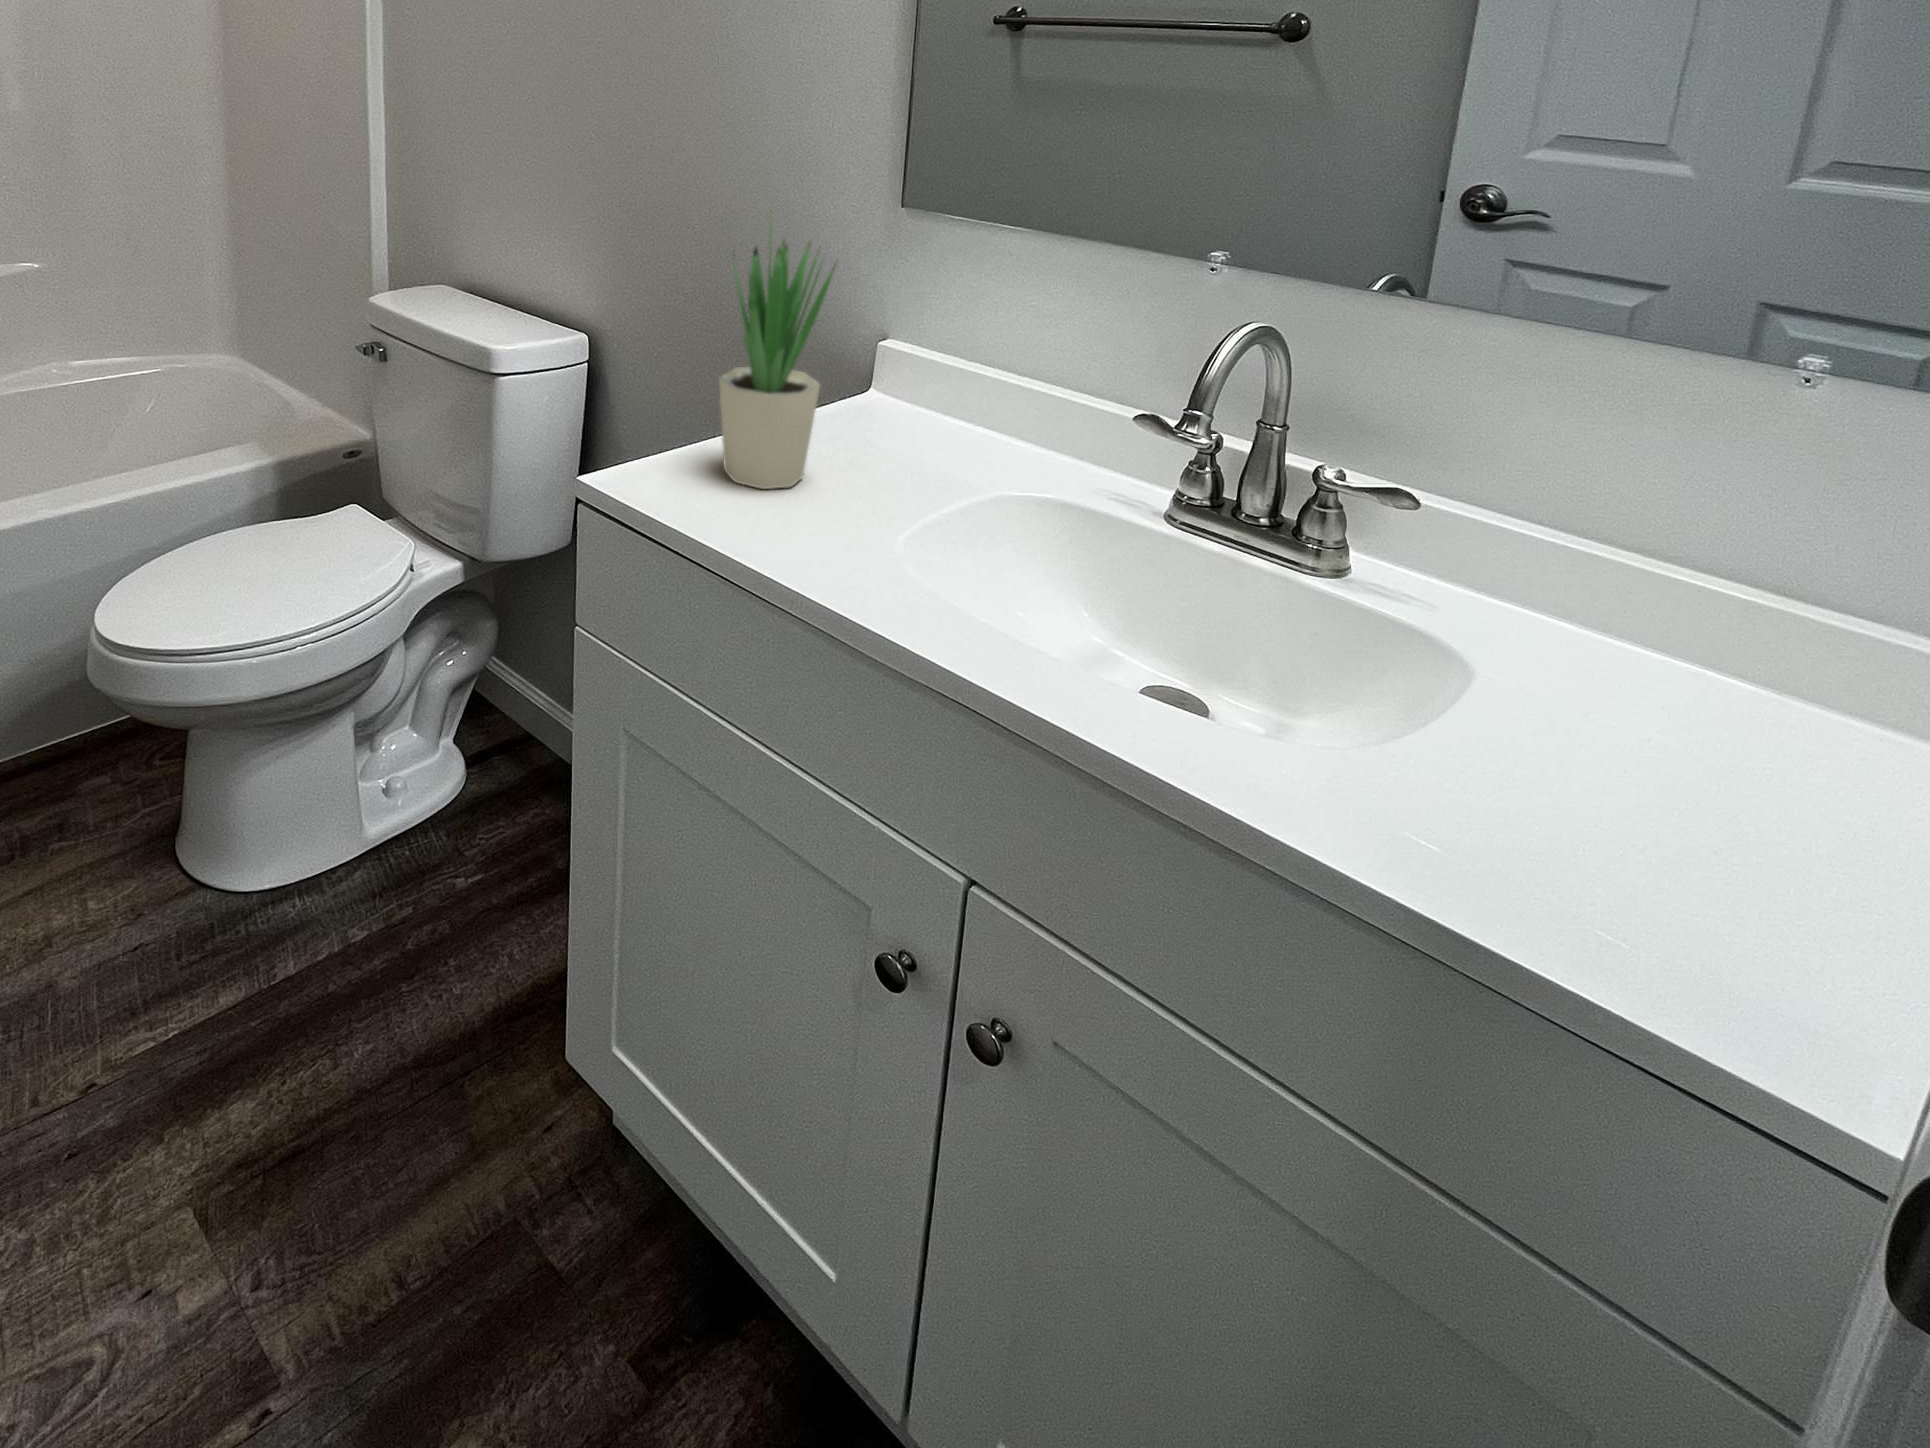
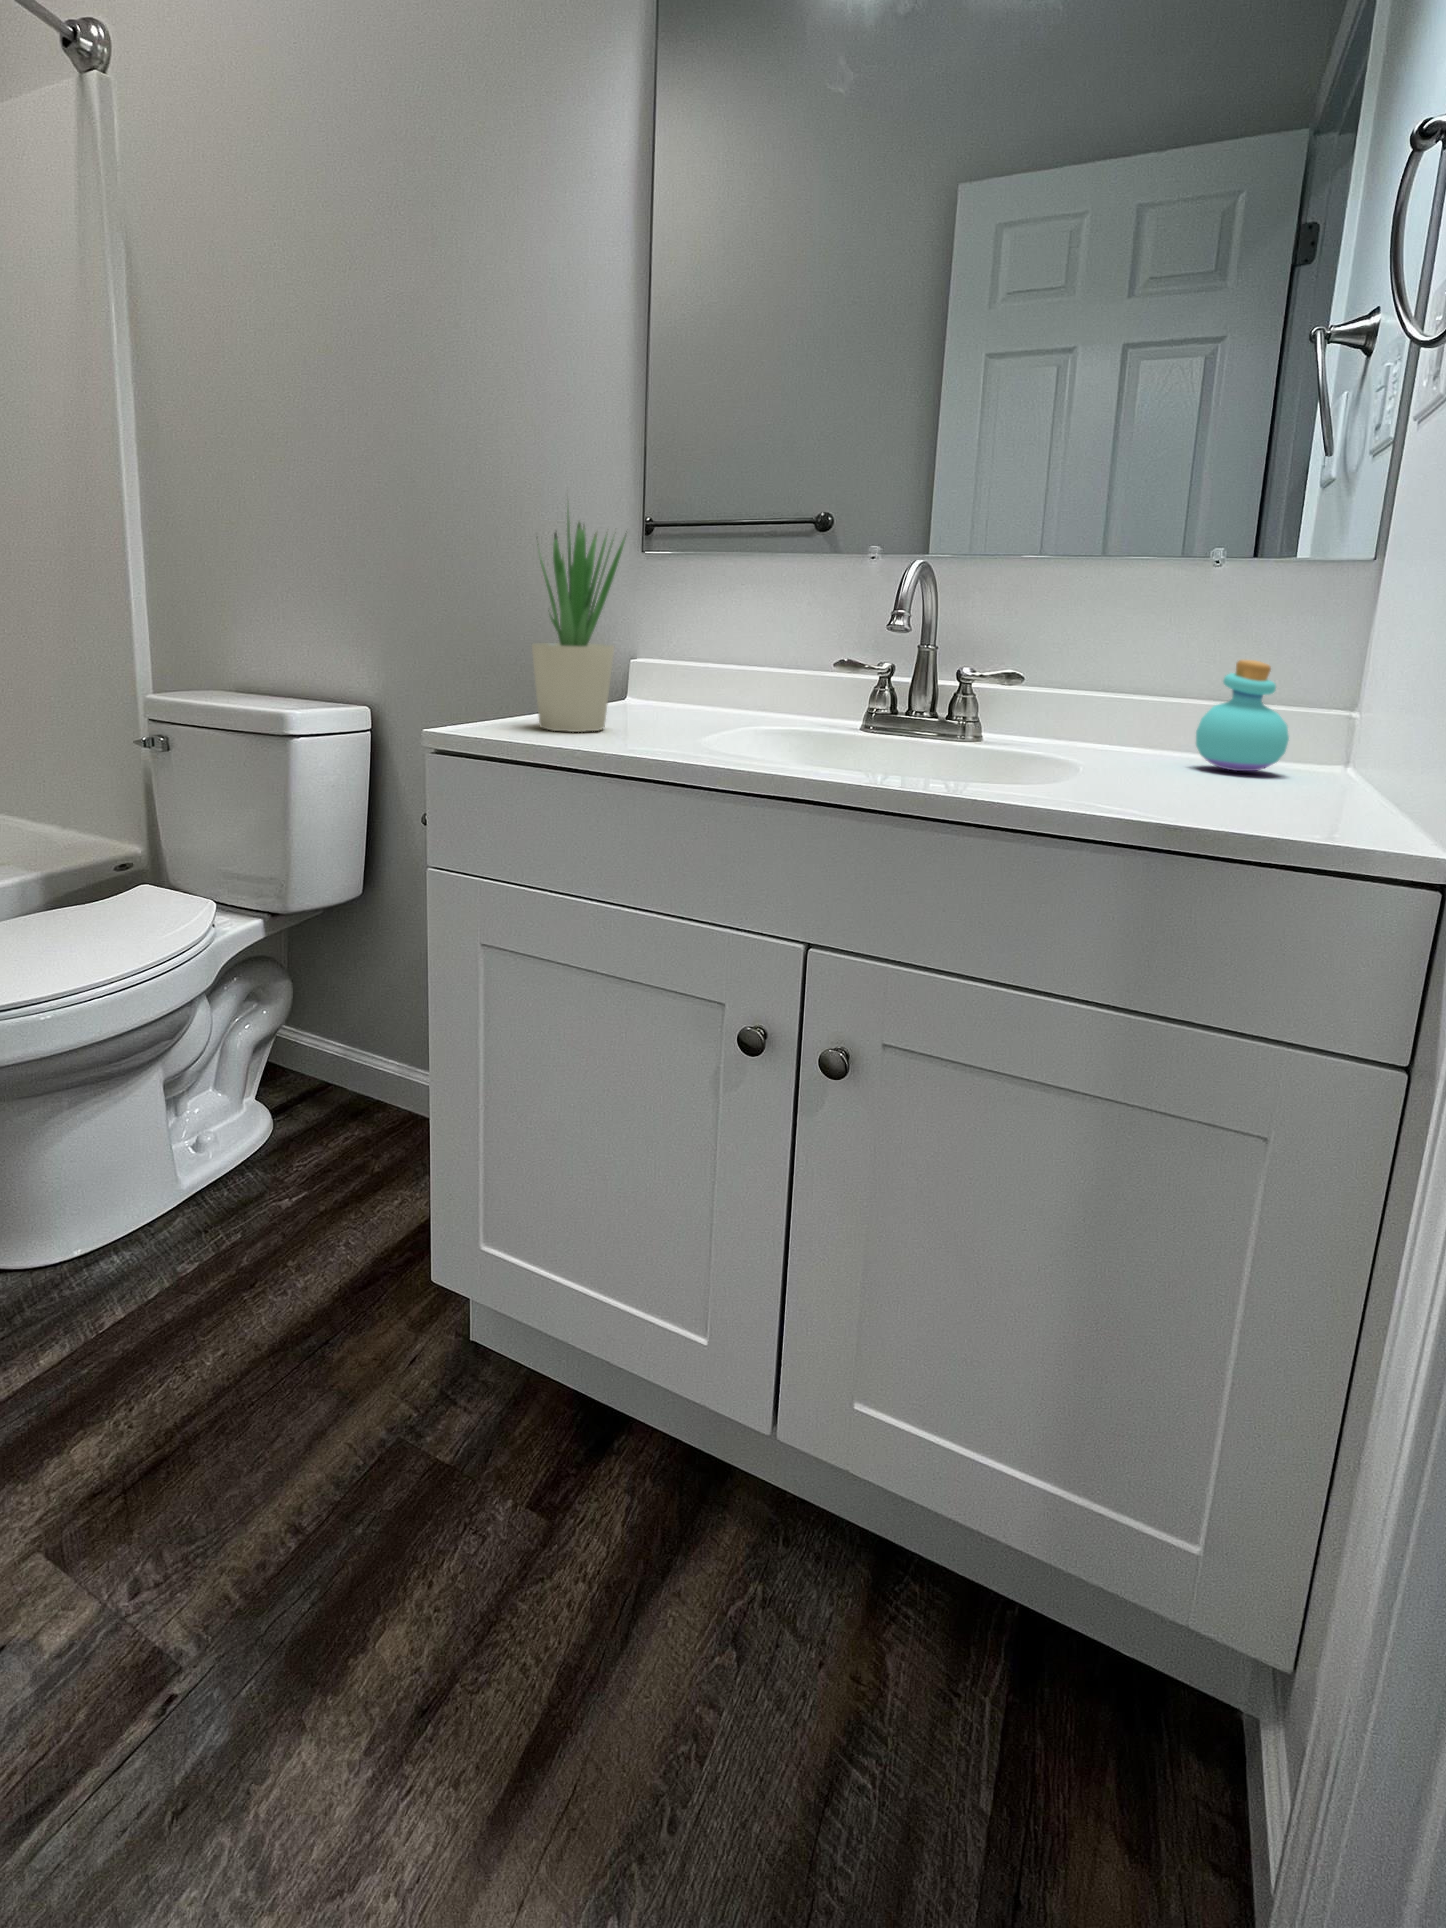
perfume bottle: none [1674,563,1846,742] -> present [1196,660,1289,771]

